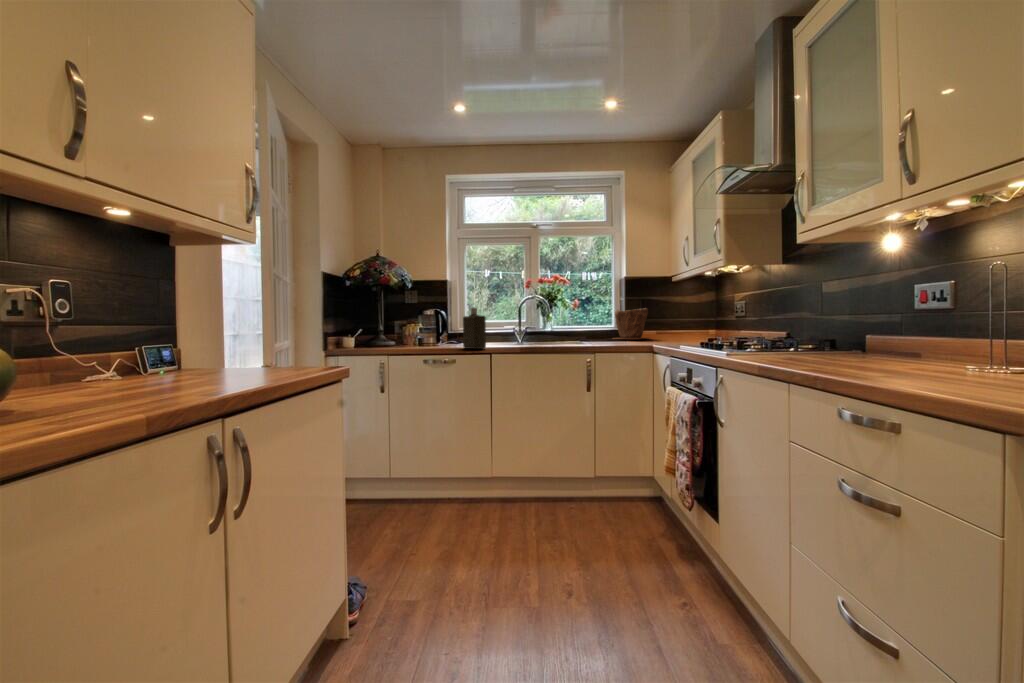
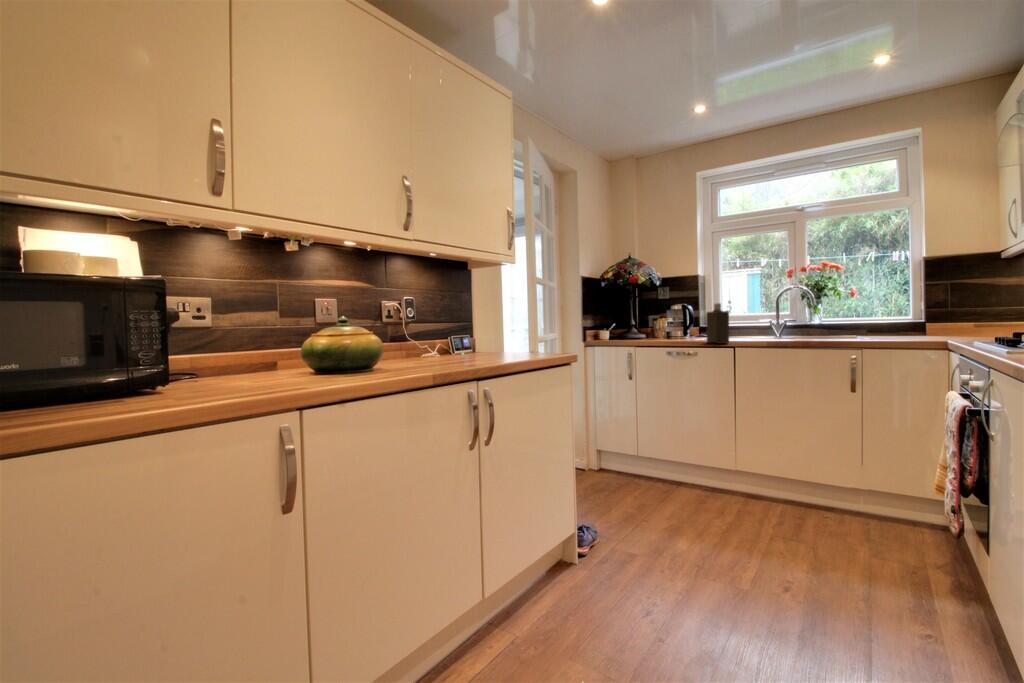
plant pot: present [613,308,648,339] -> none [903,295,967,334]

